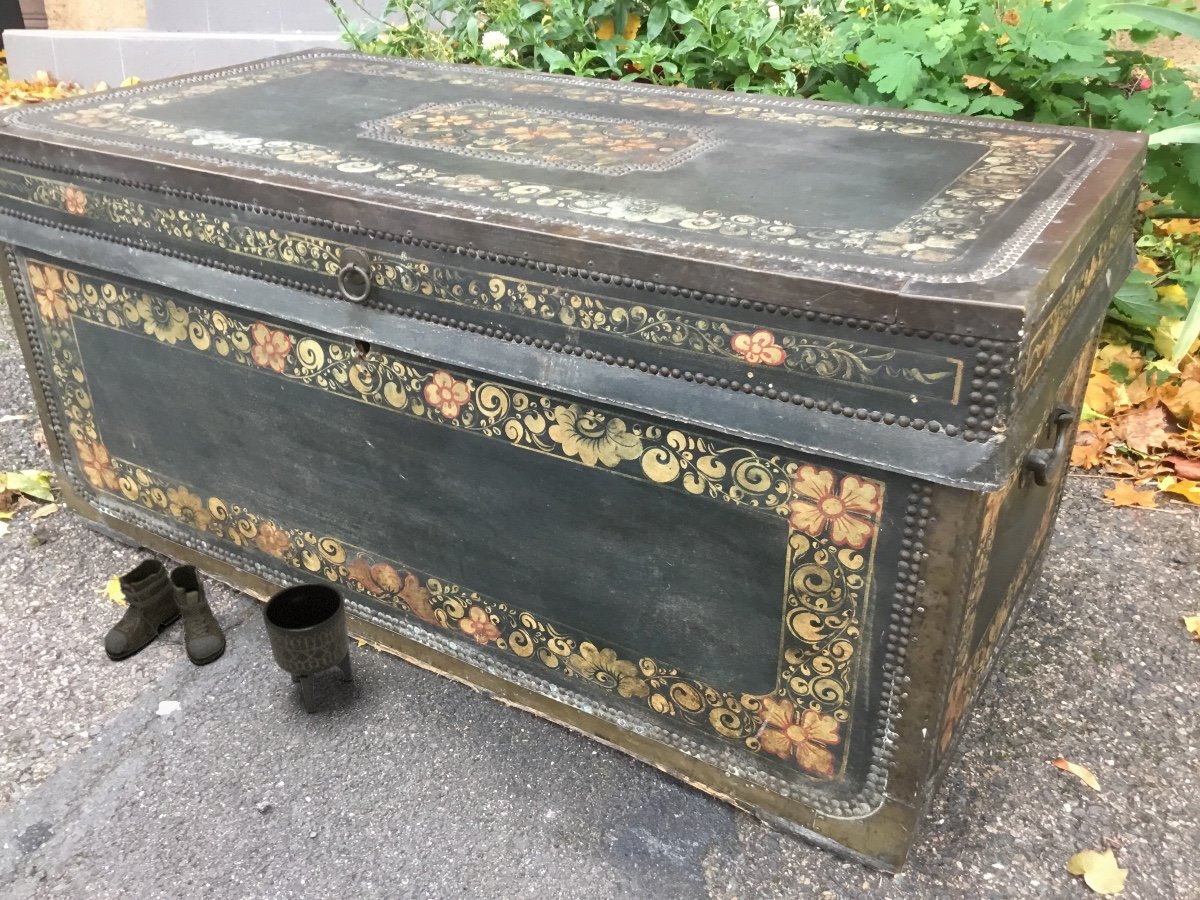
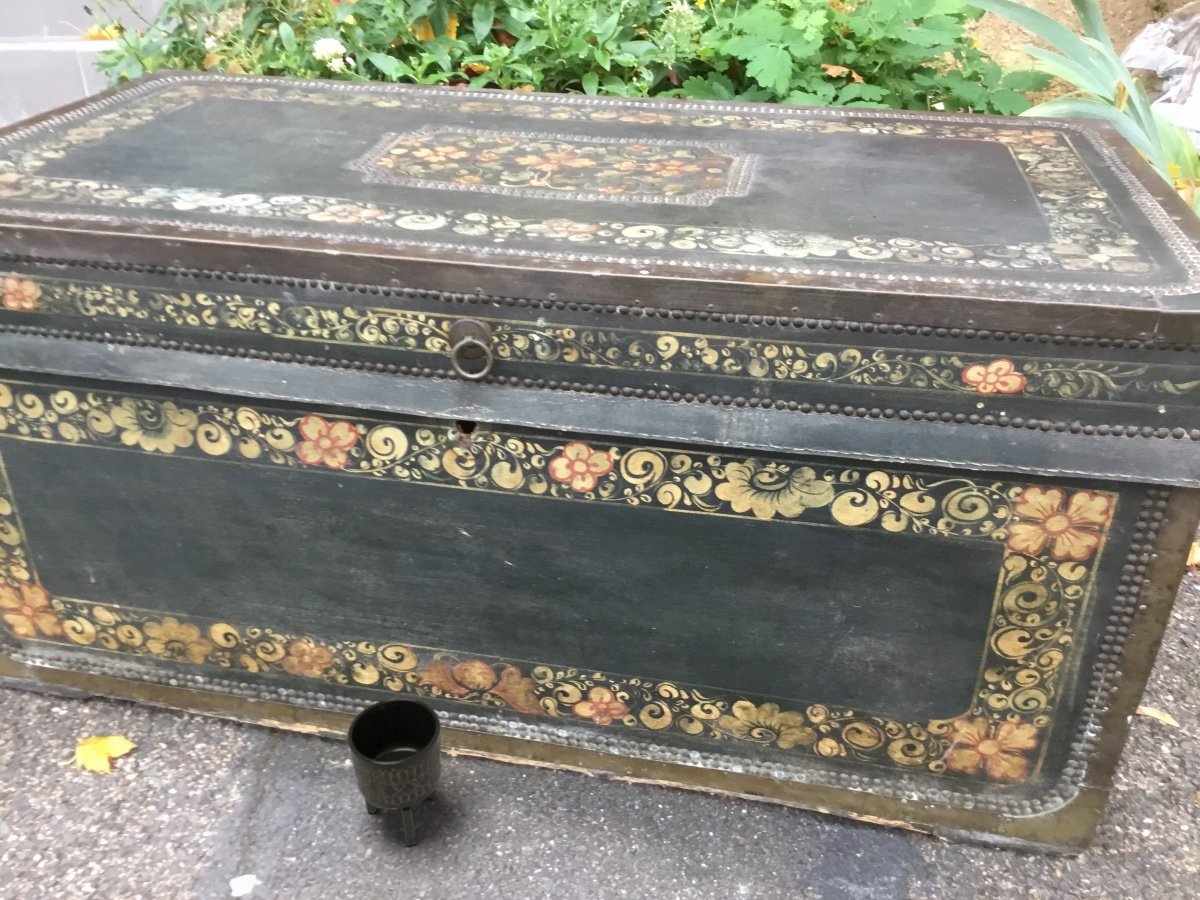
boots: present [104,558,231,664] -> none [112,707,272,843]

